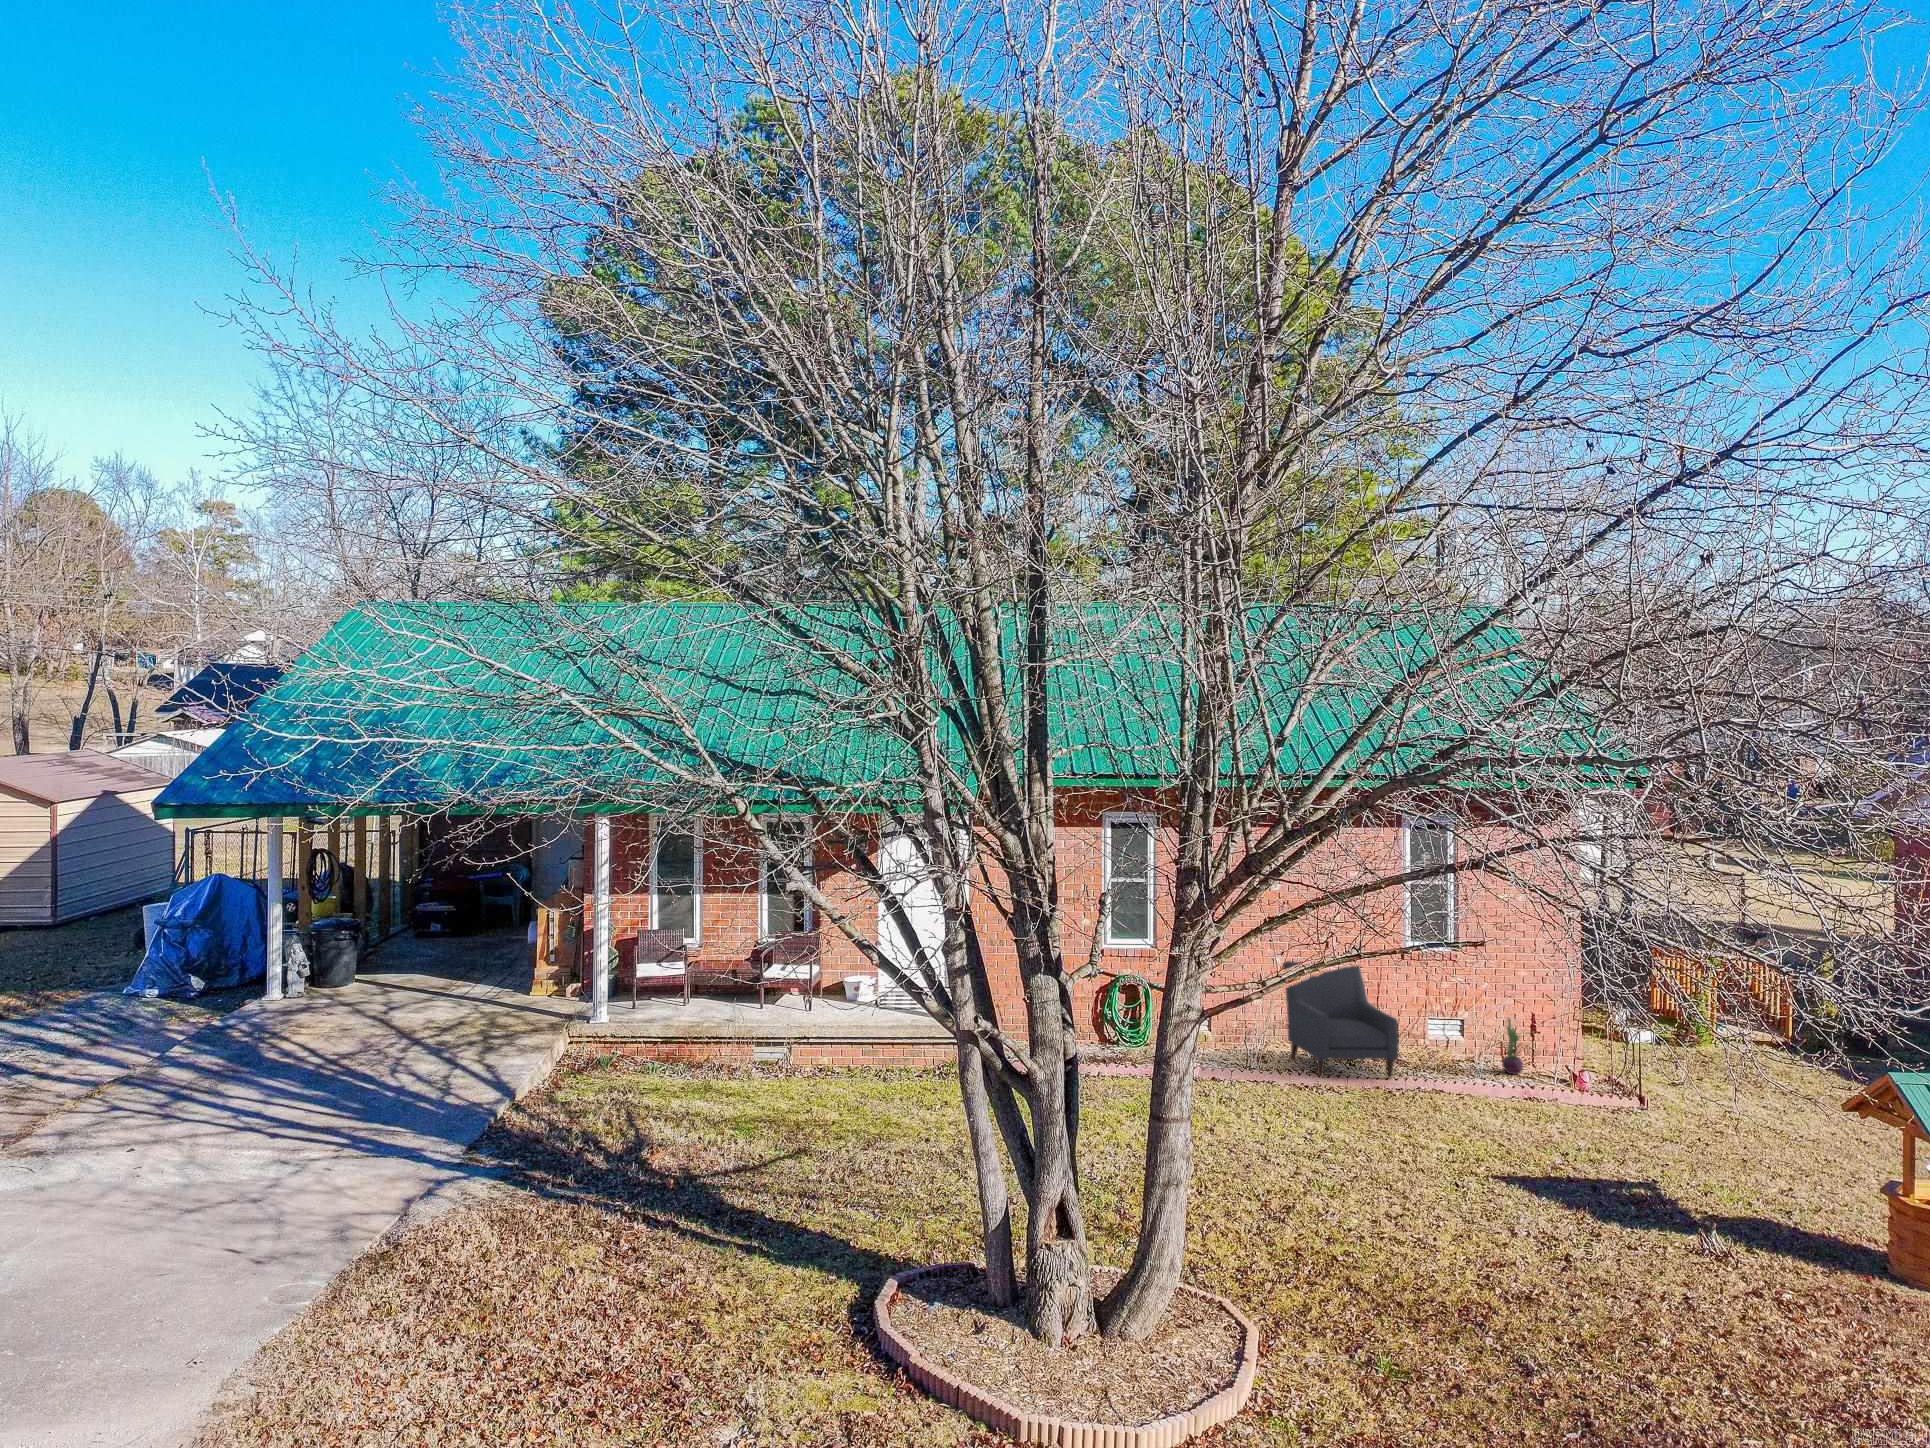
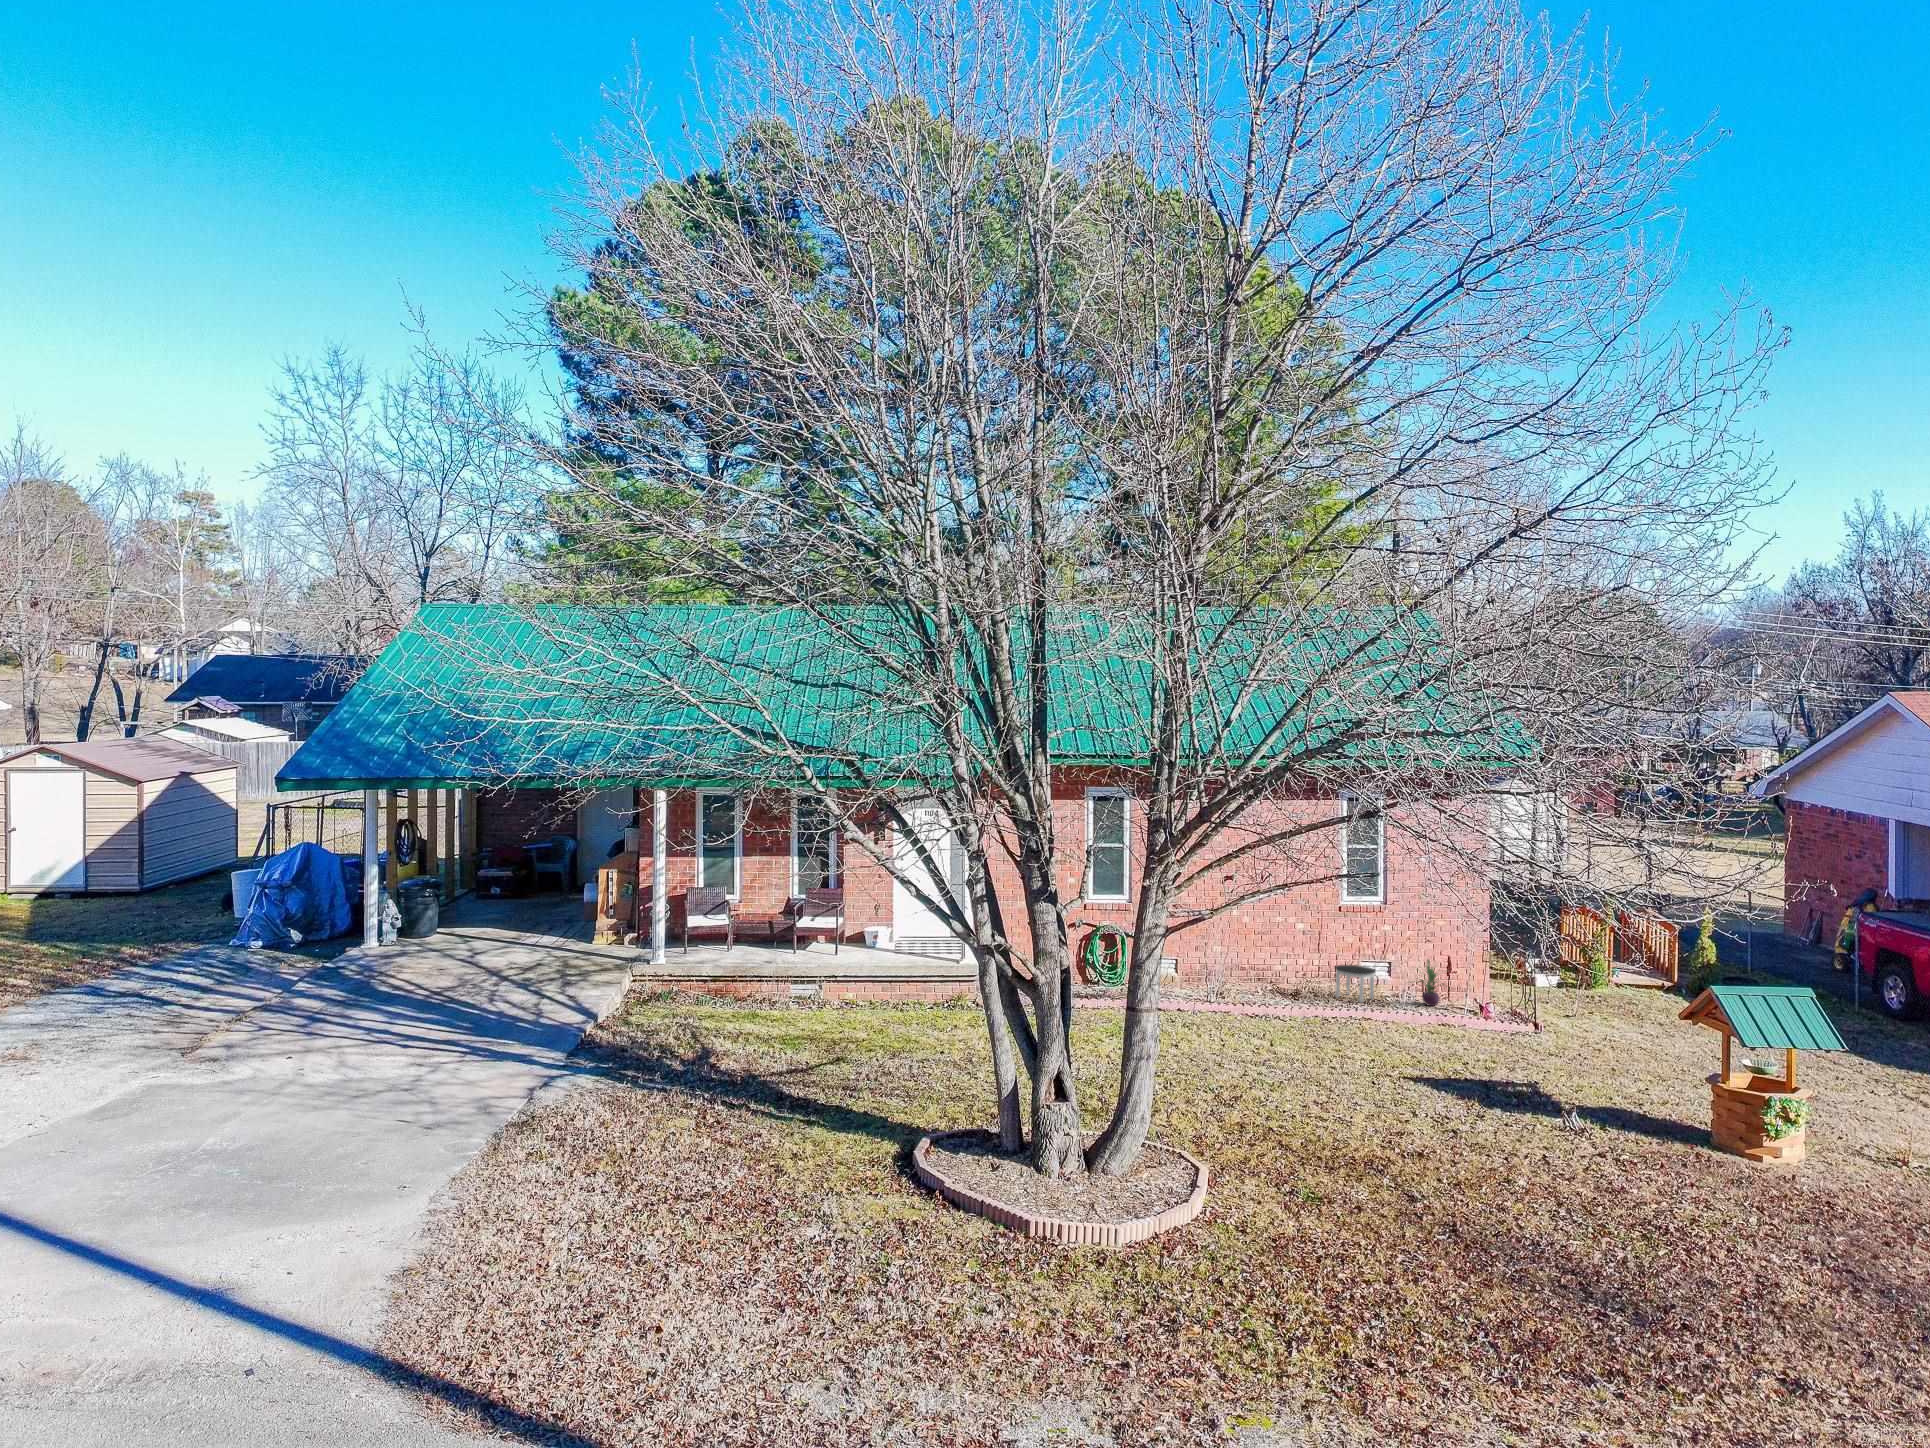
chair: present [1283,961,1399,1078] -> none [1238,912,1334,1008]
round table: none [1397,1024,1447,1071] -> present [1335,965,1376,1003]

